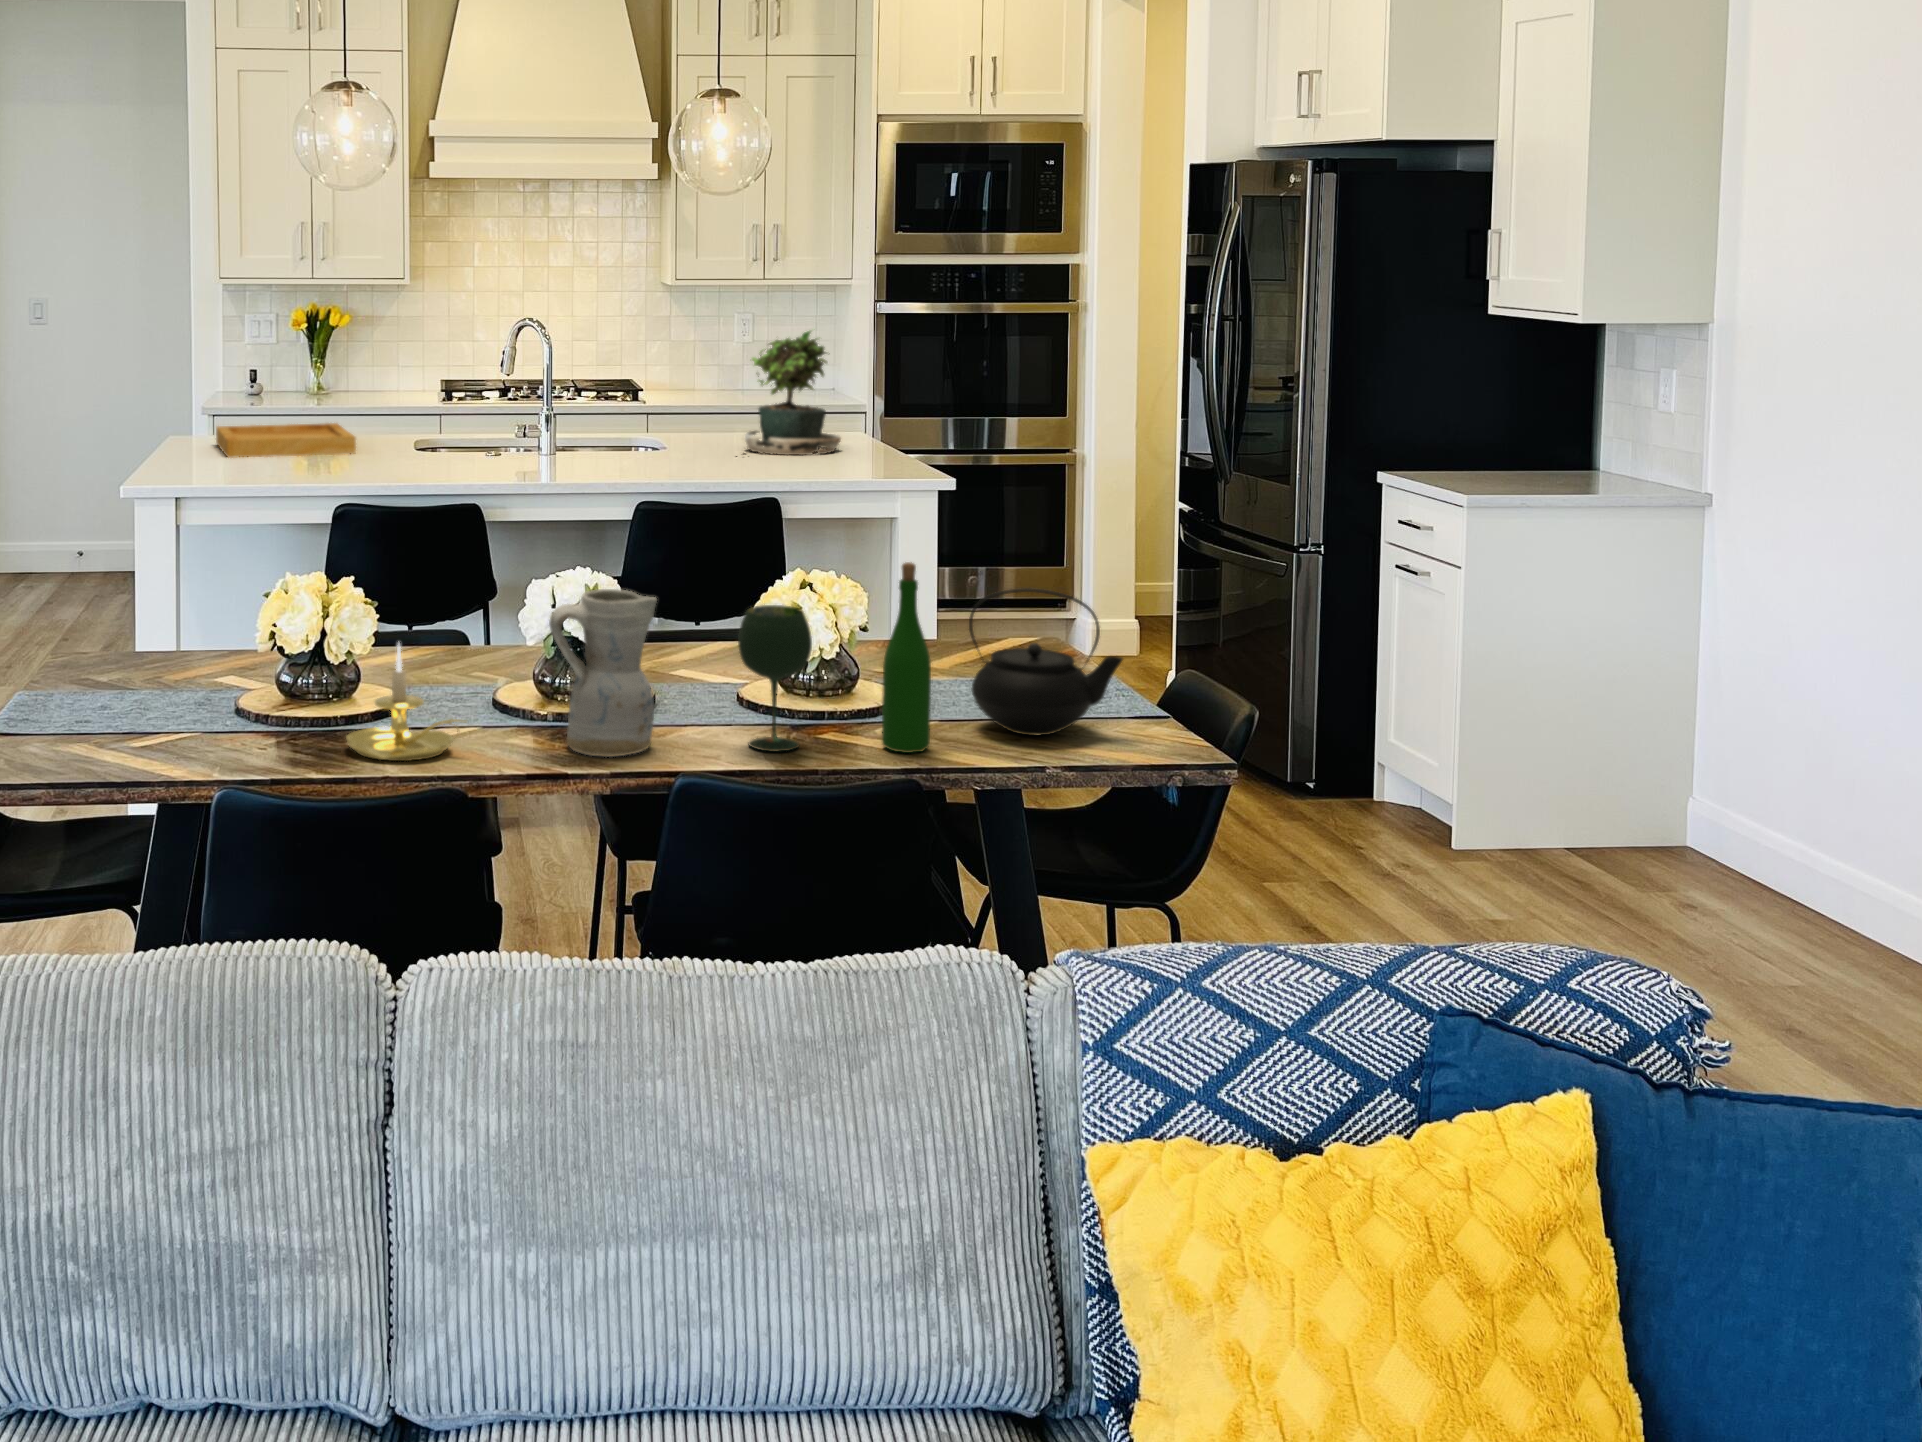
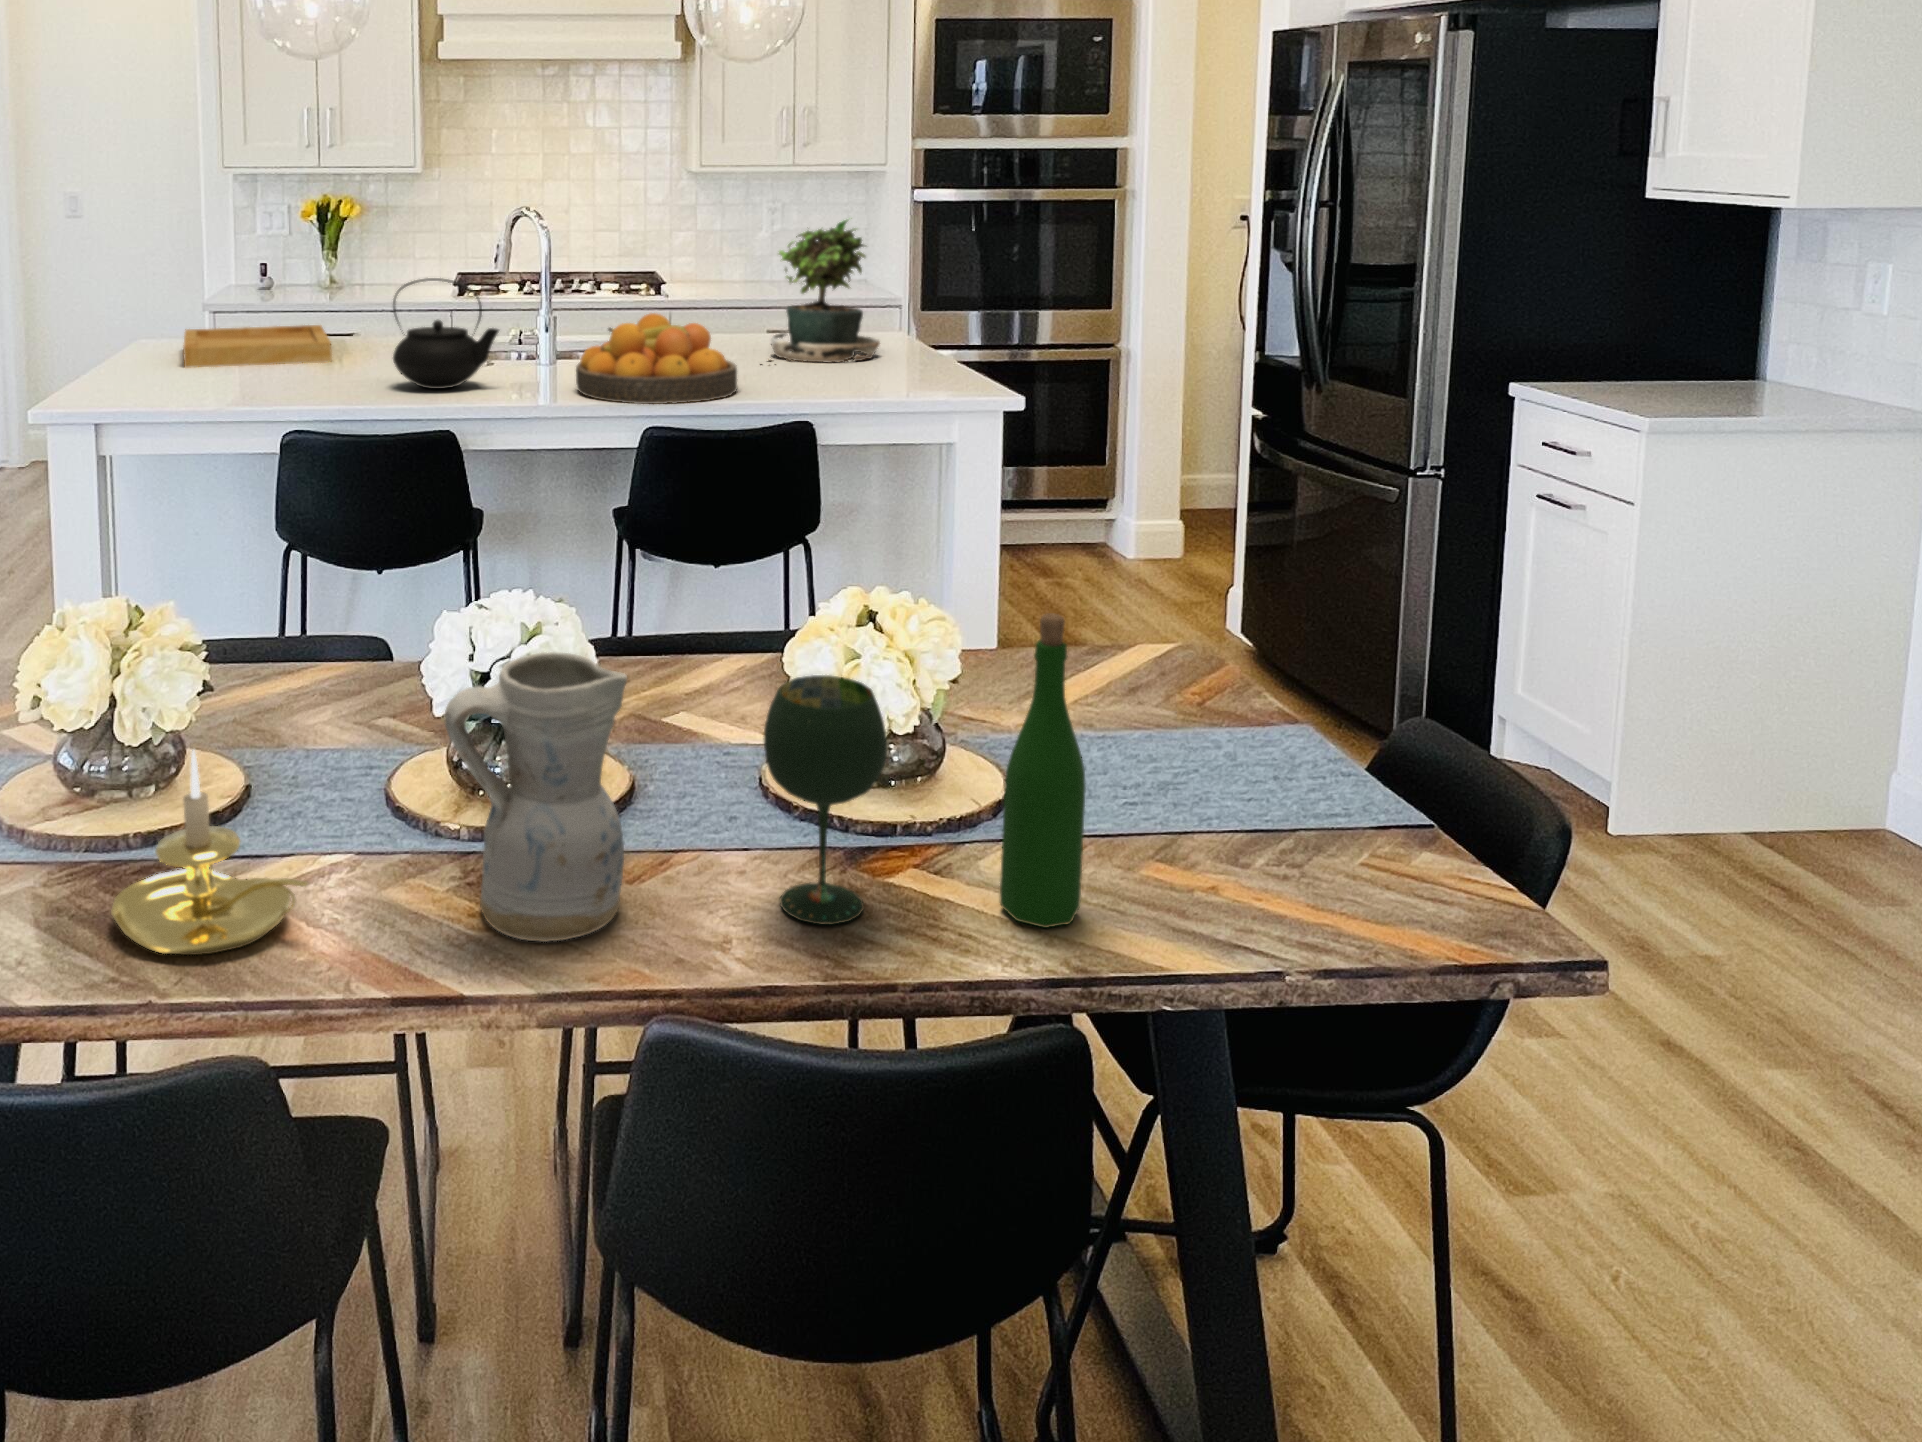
fruit bowl: none [580,409,716,482] -> present [576,313,738,404]
teapot: present [969,588,1123,735] -> present [393,278,499,389]

